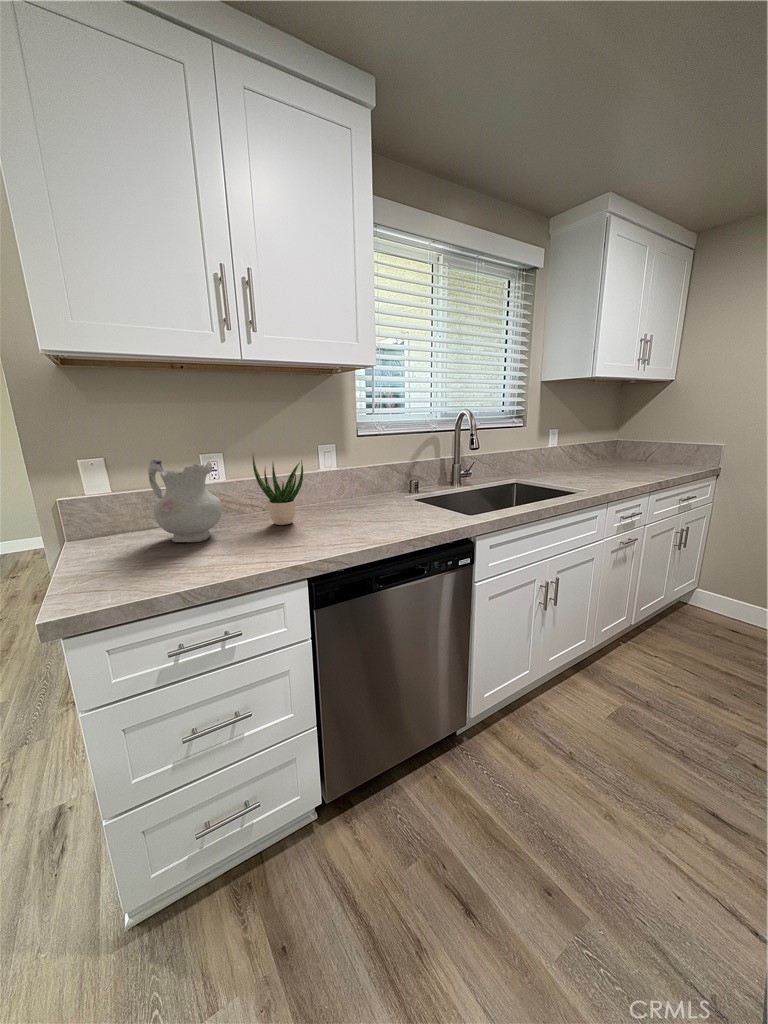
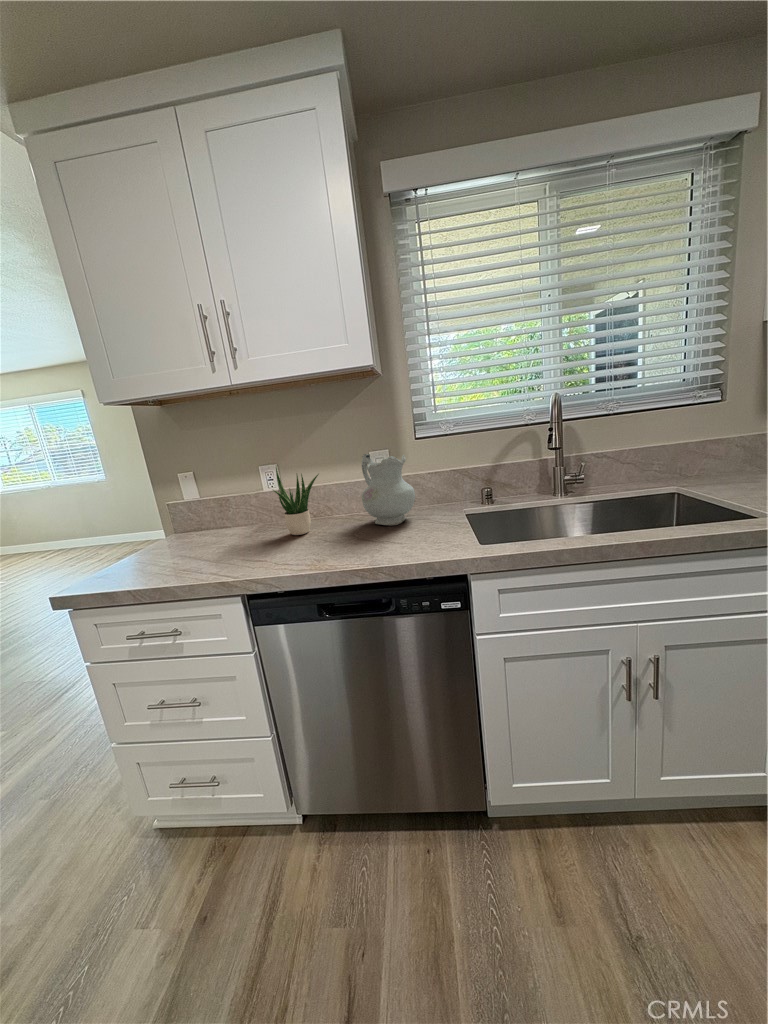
ceramic pitcher: present [148,460,222,542] -> present [362,454,415,526]

